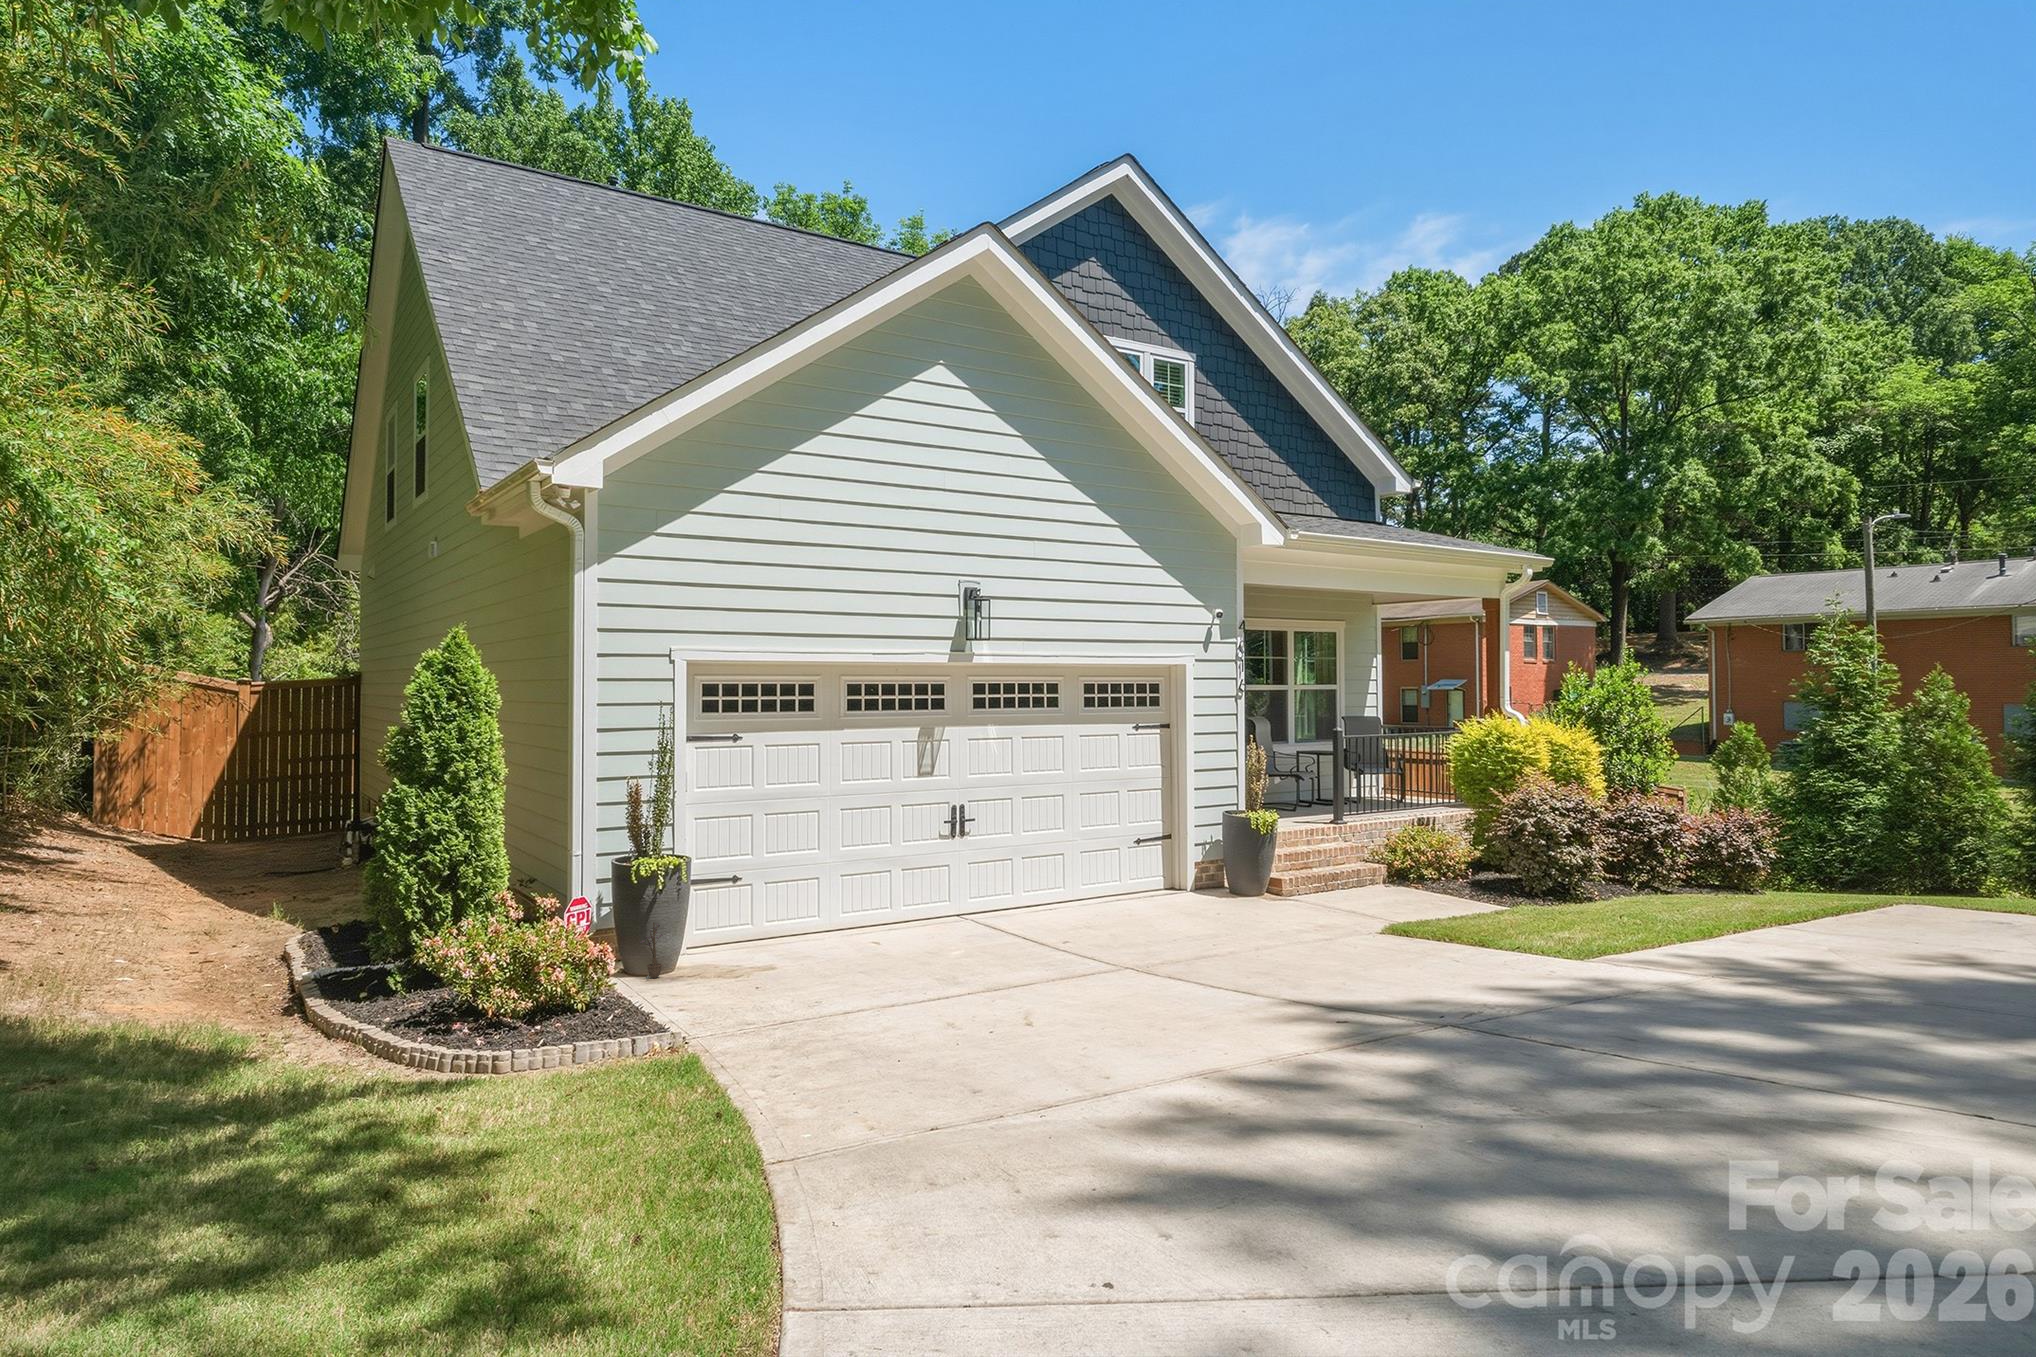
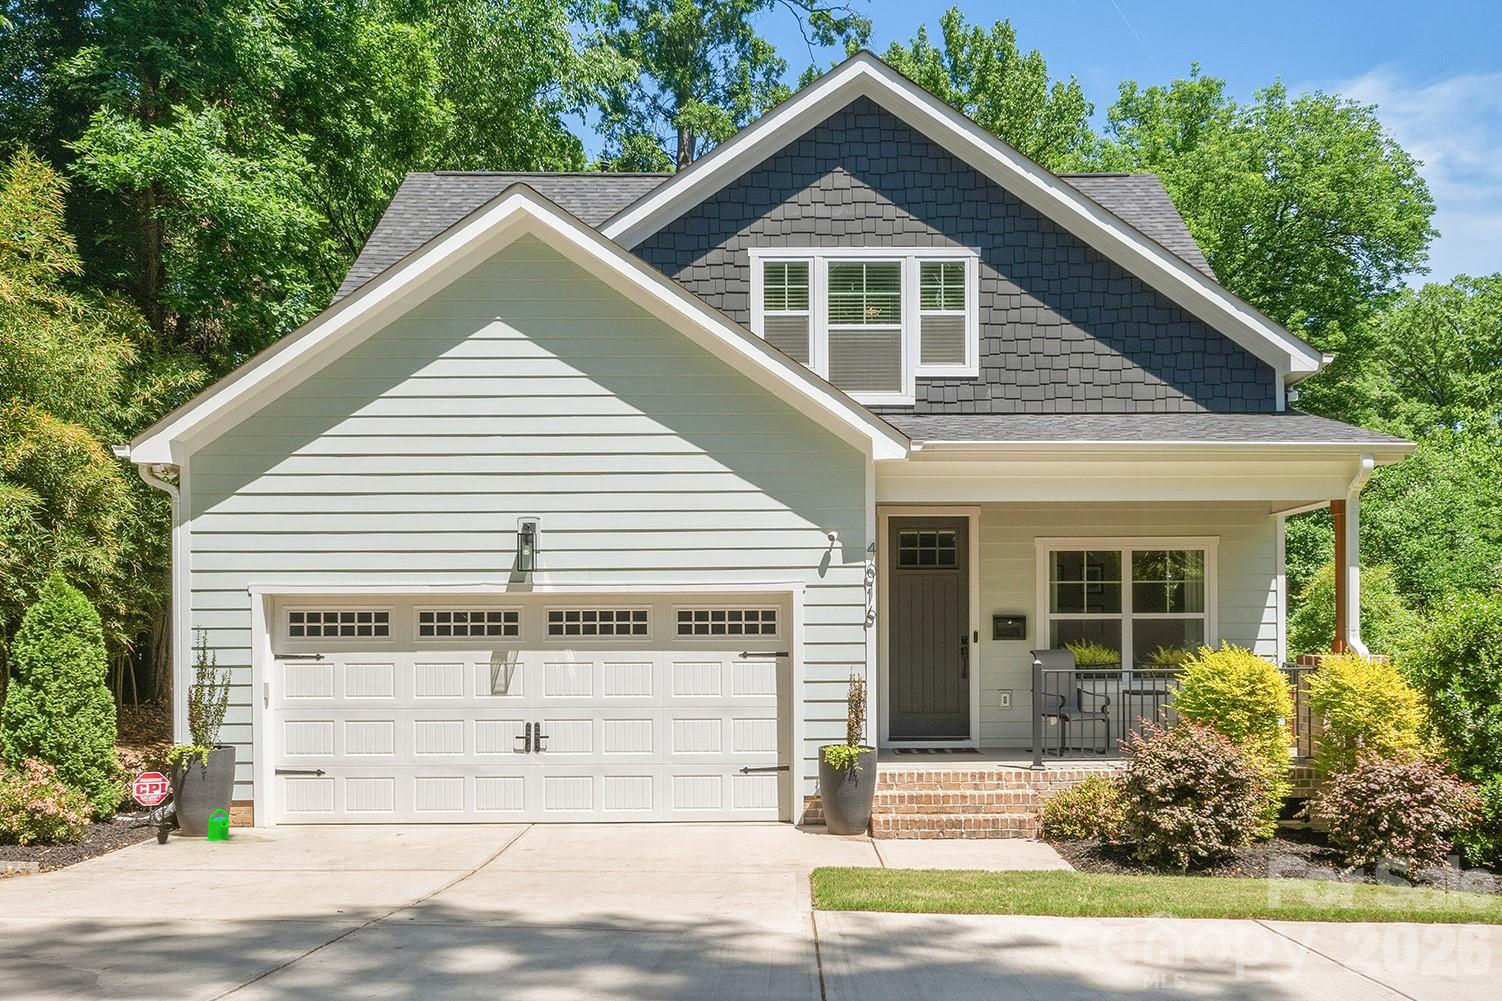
watering can: none [673,929,722,969] -> present [206,809,230,841]

